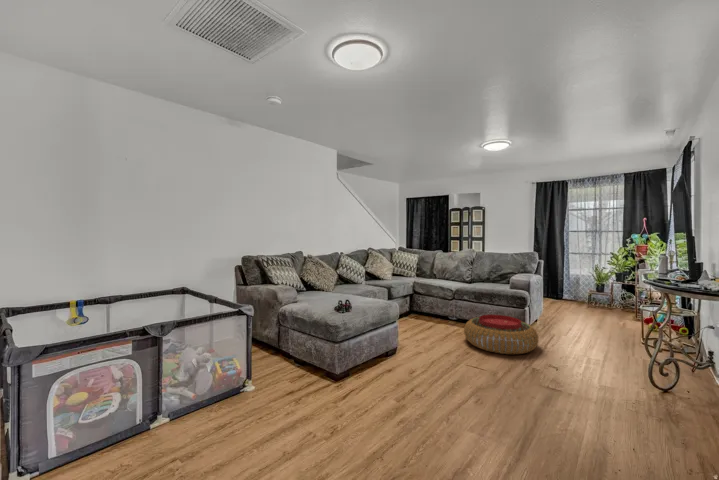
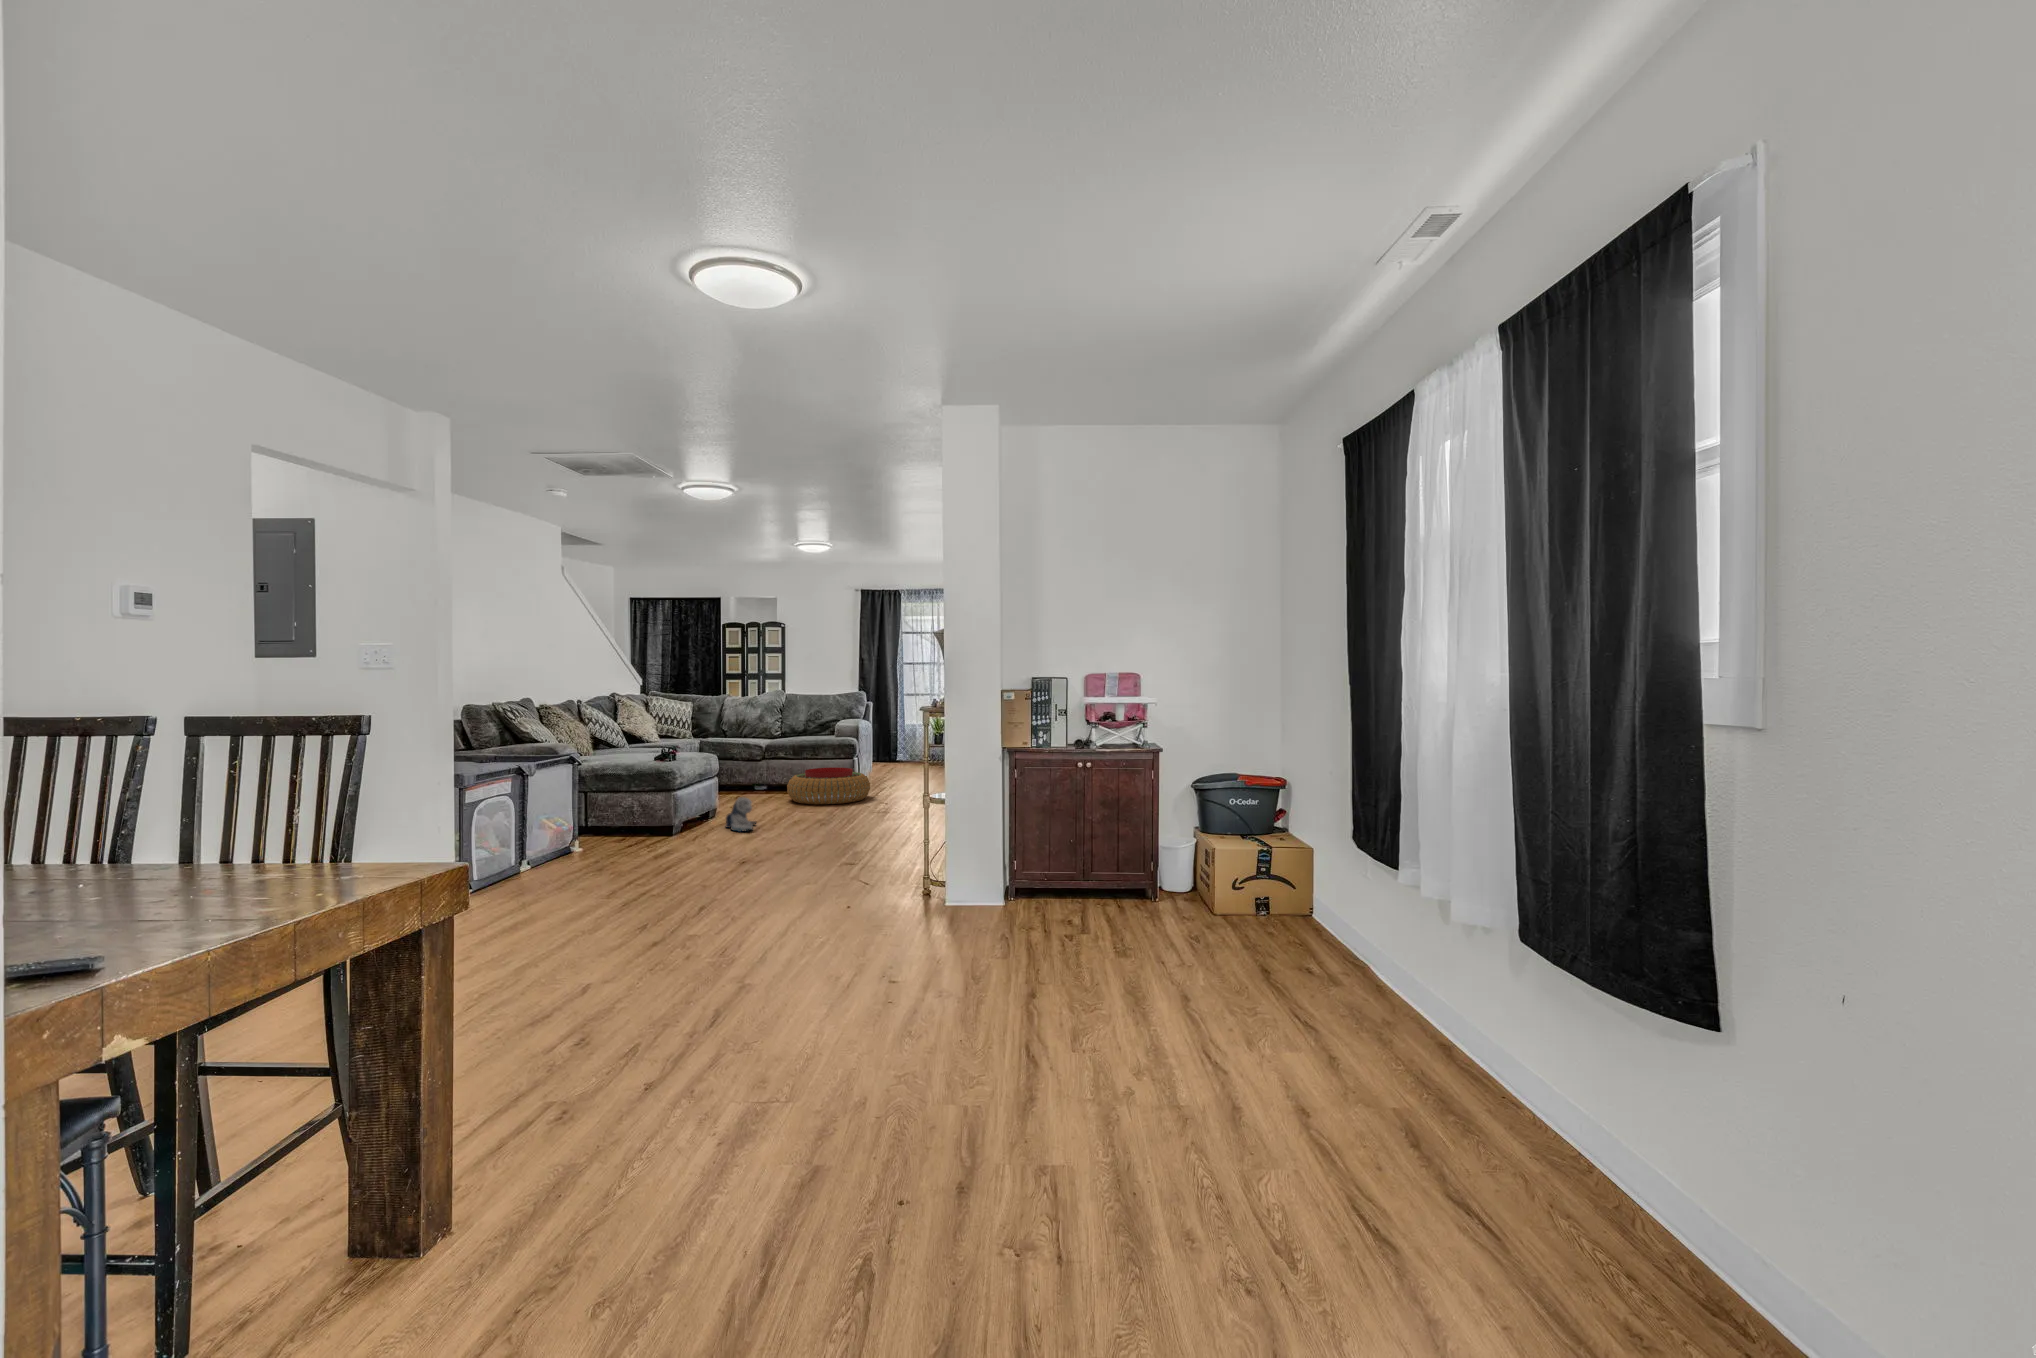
plush toy: none [388,354,417,393] -> present [726,797,756,832]

